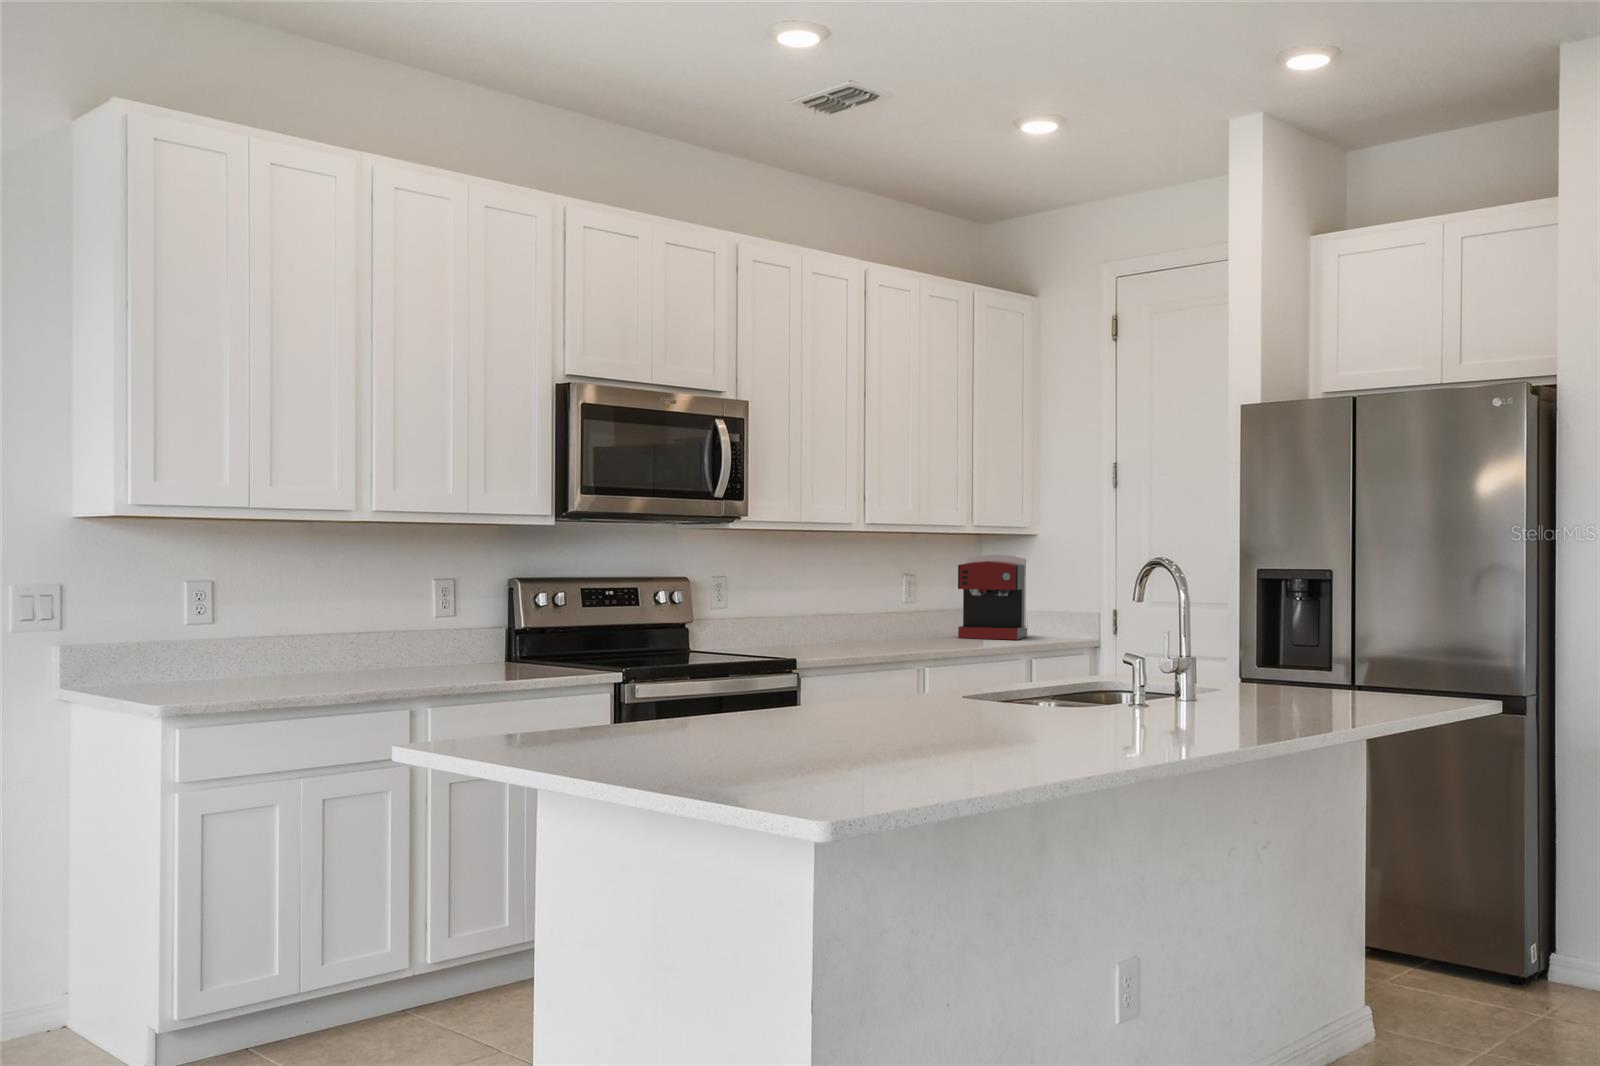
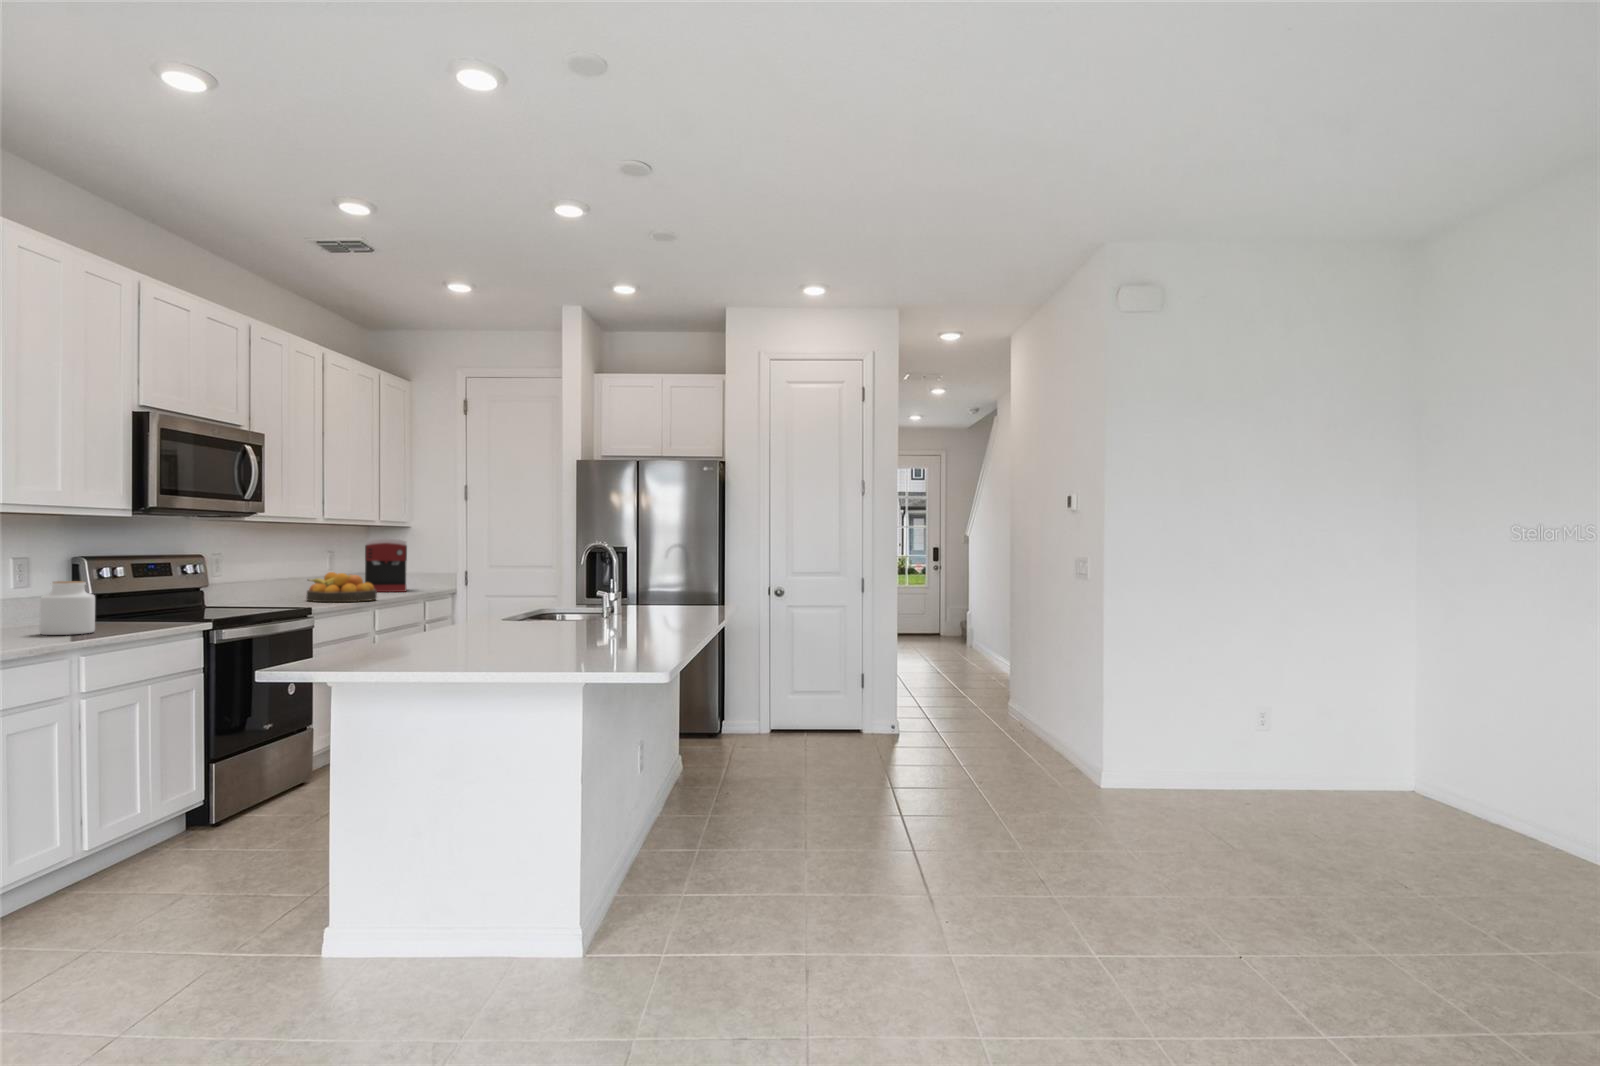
fruit bowl: none [839,606,935,653] -> present [307,572,377,602]
jar: none [413,610,471,680] -> present [39,581,95,635]

